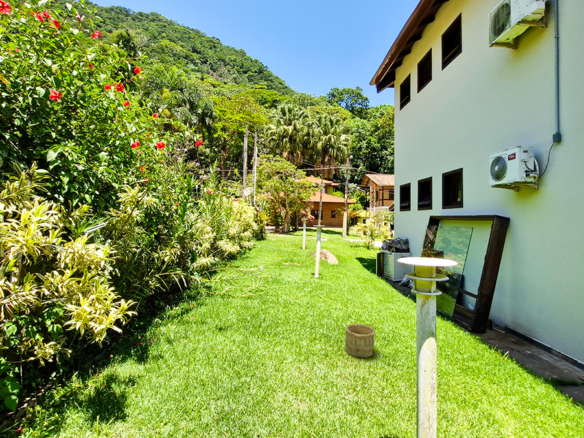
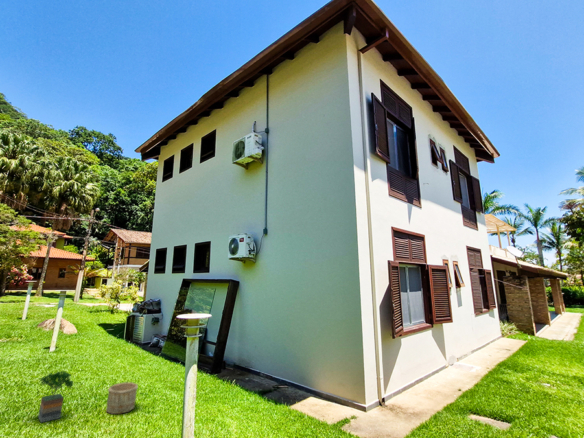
potted tree: none [288,300,315,344] -> present [38,371,73,422]

